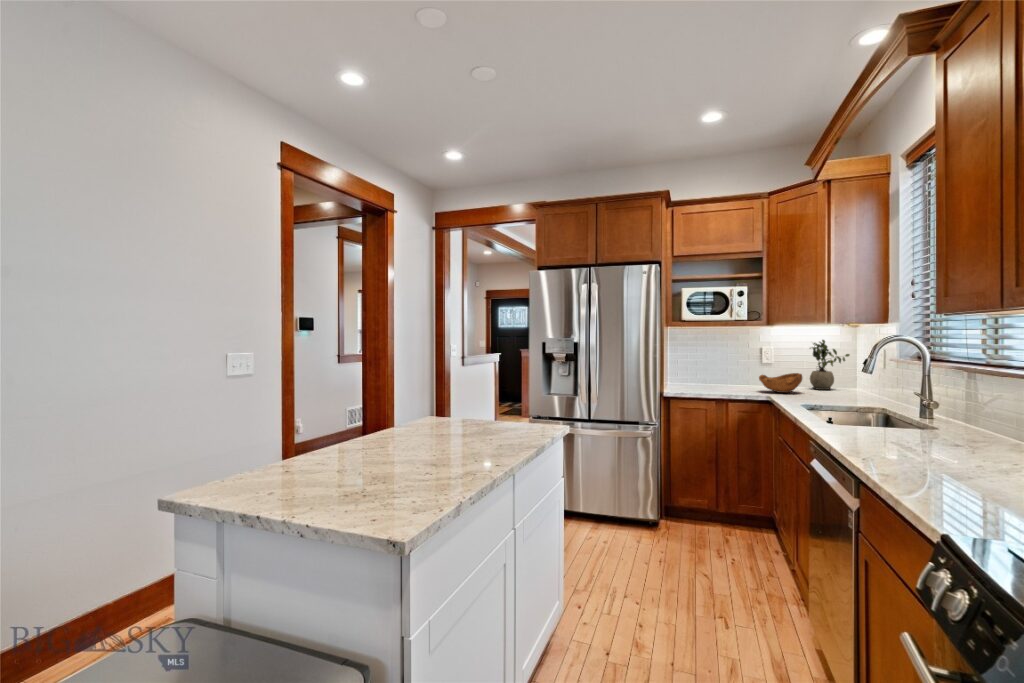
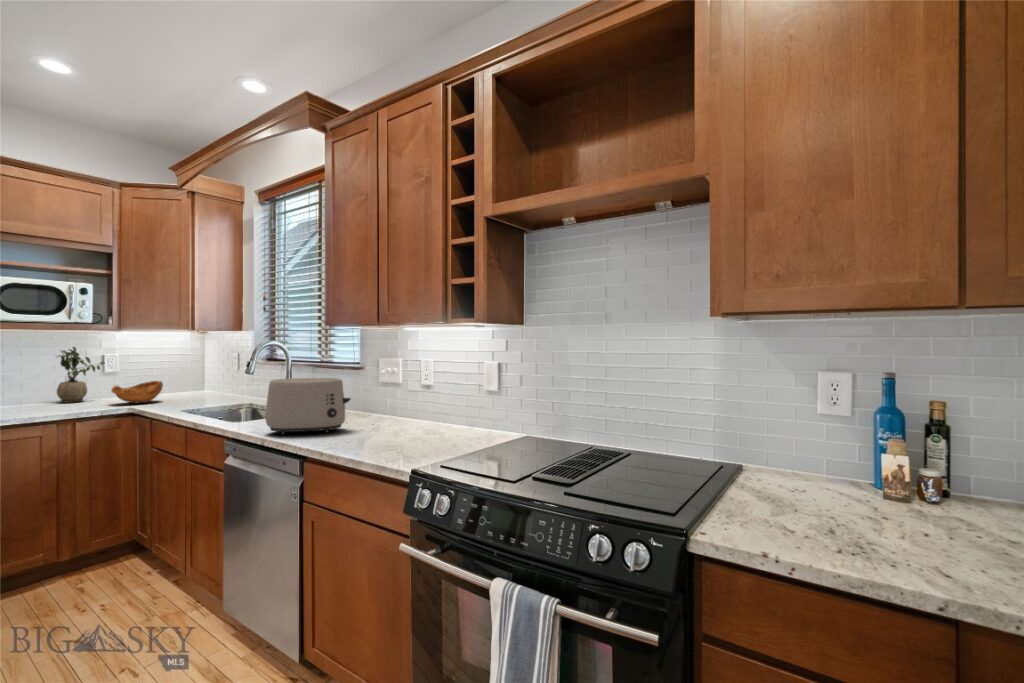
potted plant: present [810,340,850,390] -> present [57,347,105,403]
toaster: none [840,384,971,465] -> present [265,378,351,435]

